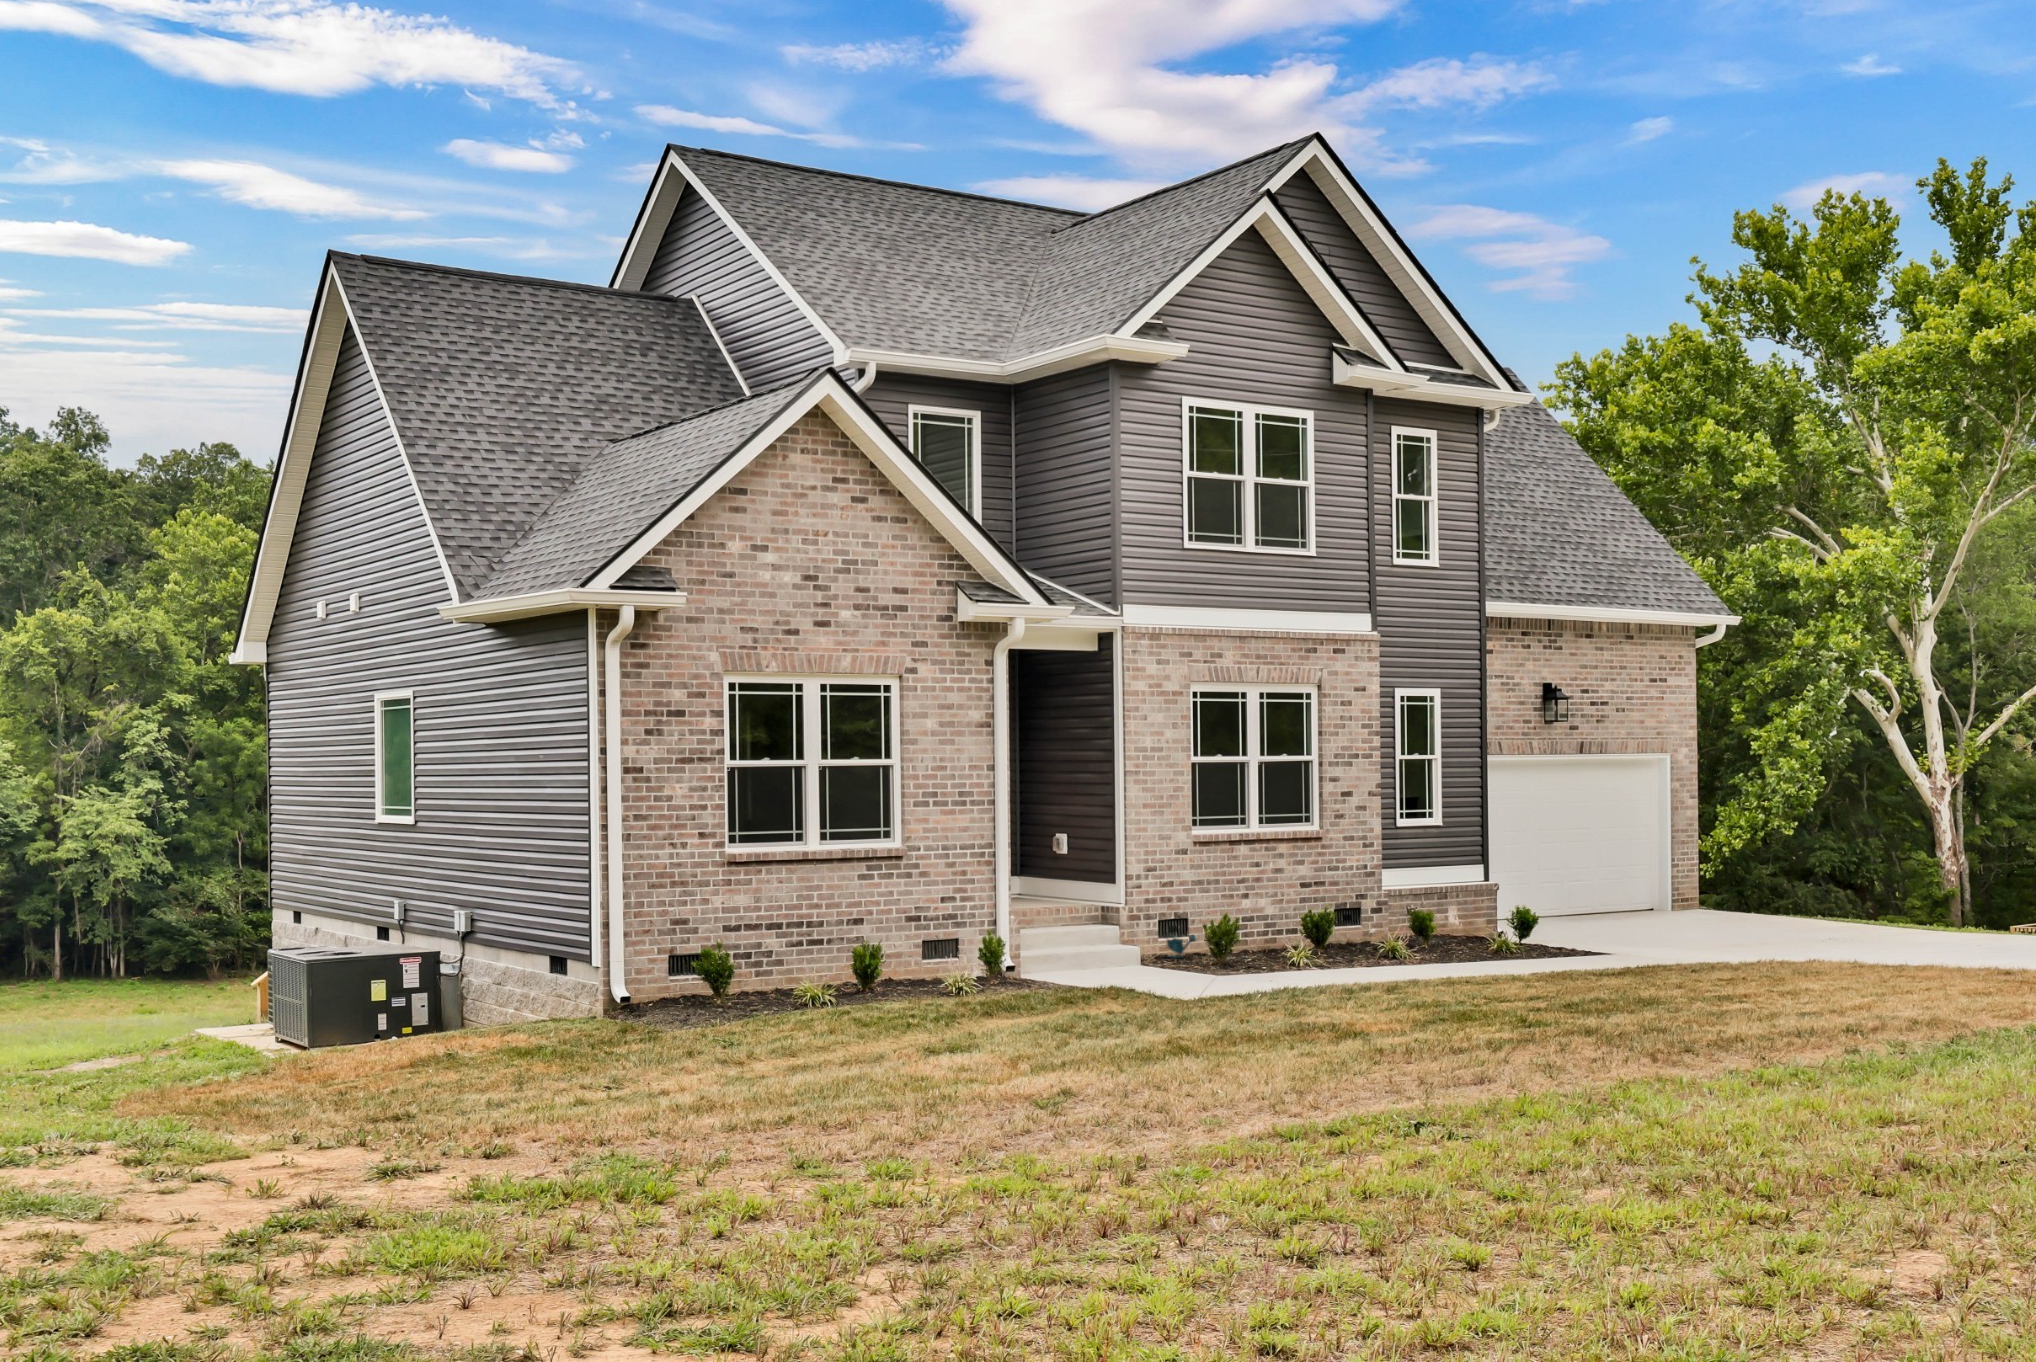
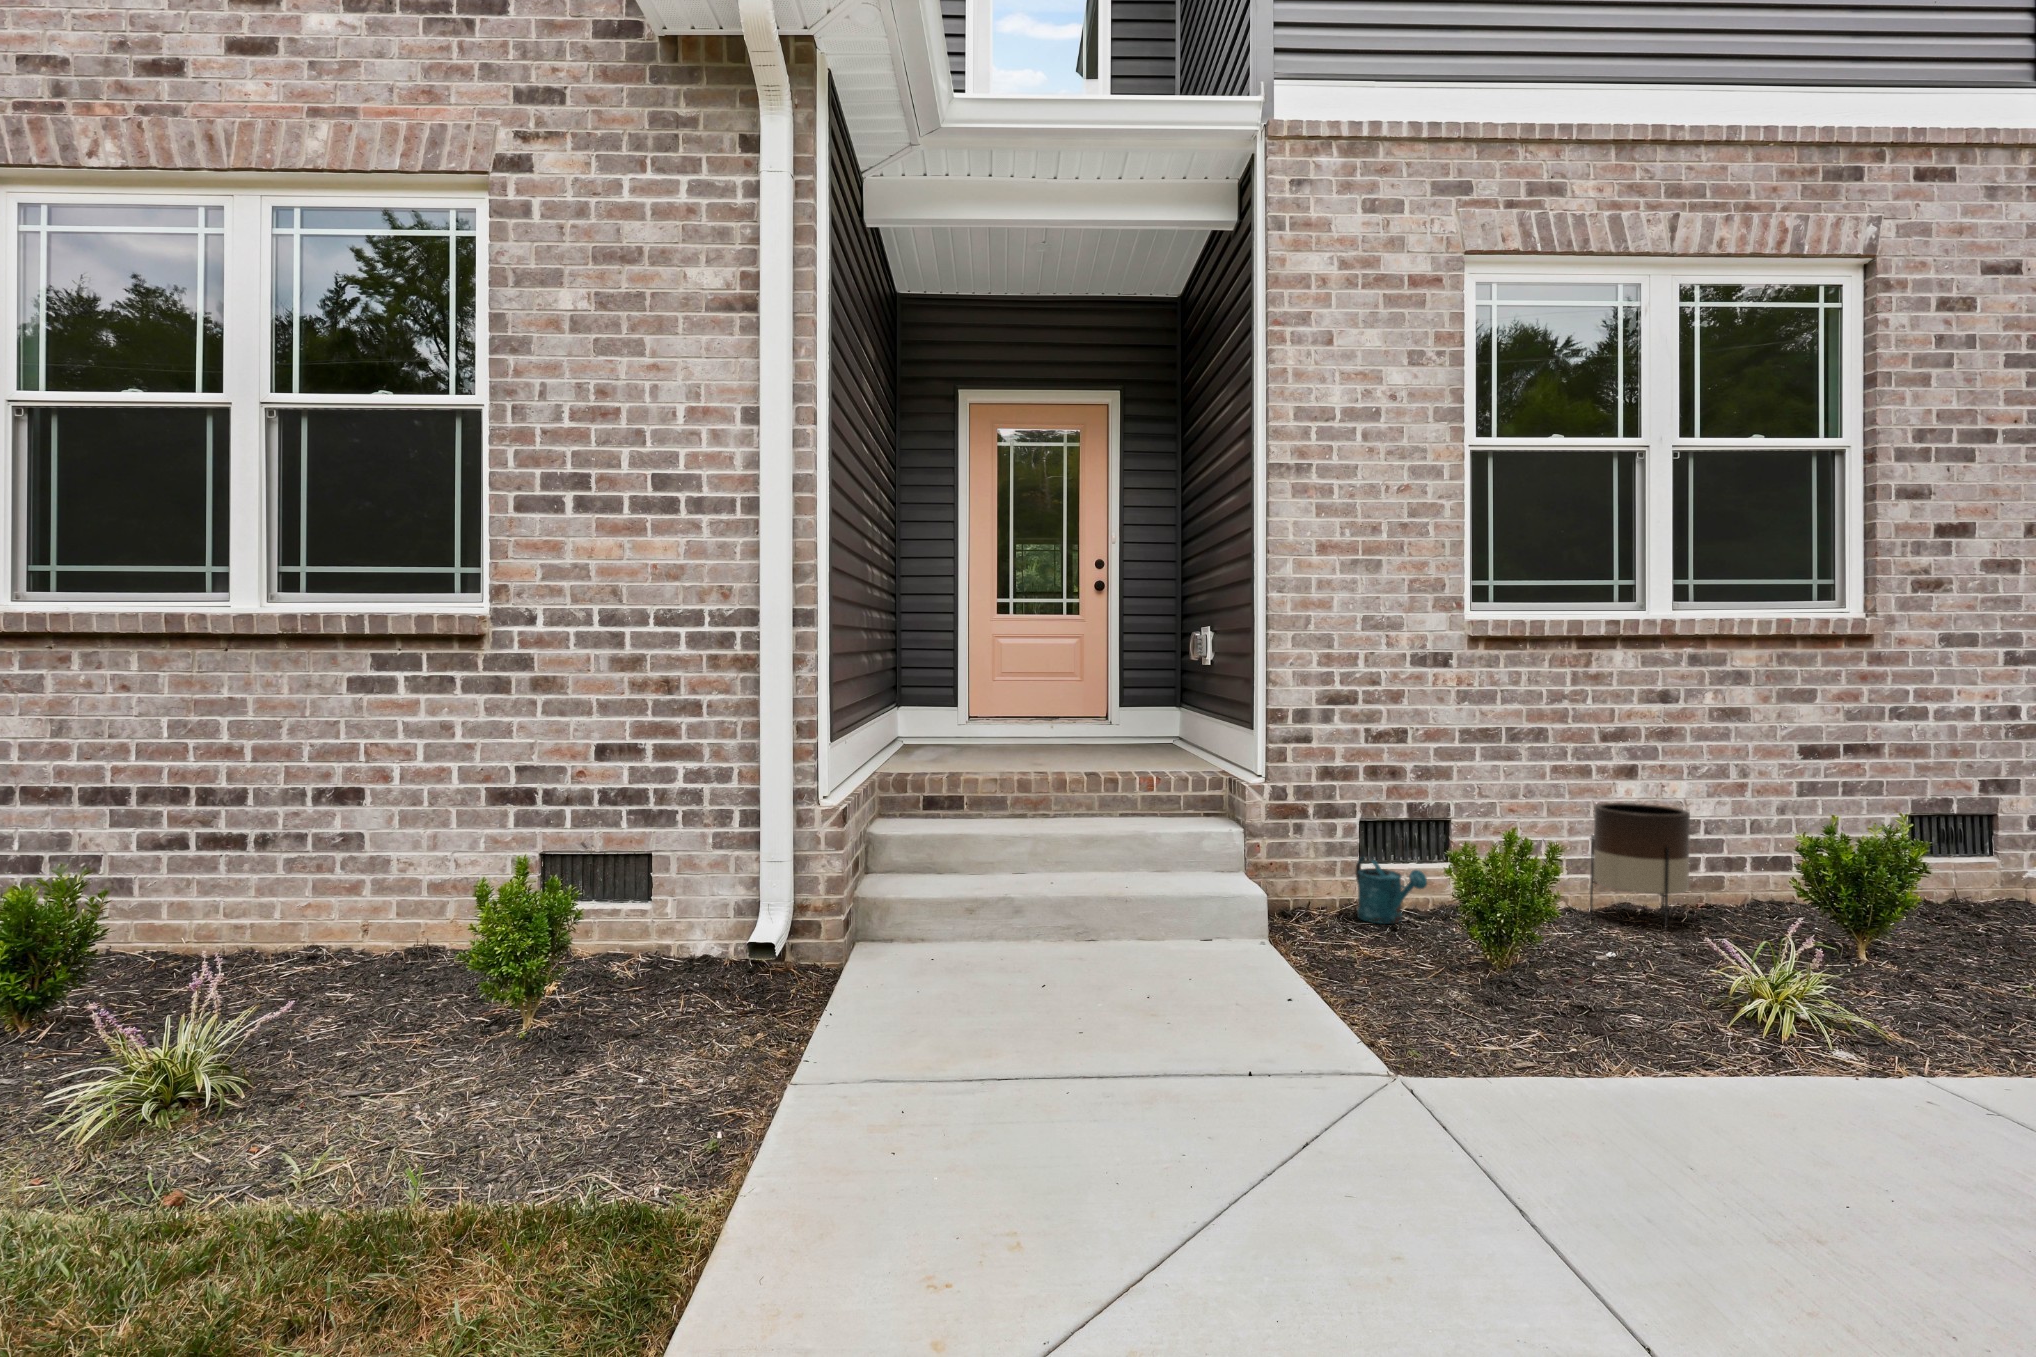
planter: none [1240,907,1273,953] -> present [1590,803,1690,930]

